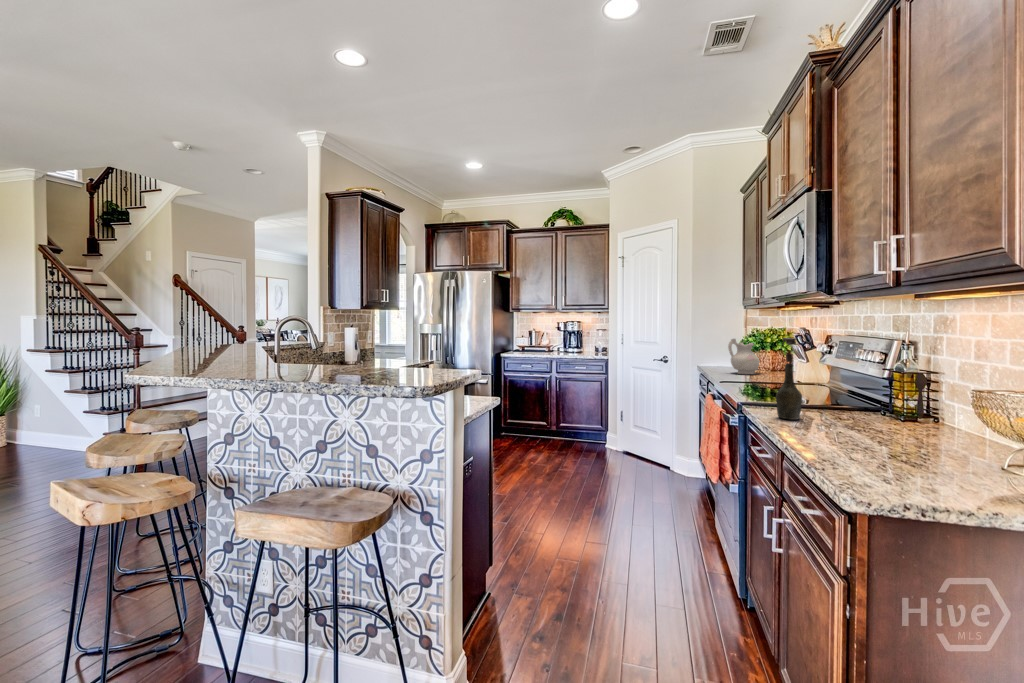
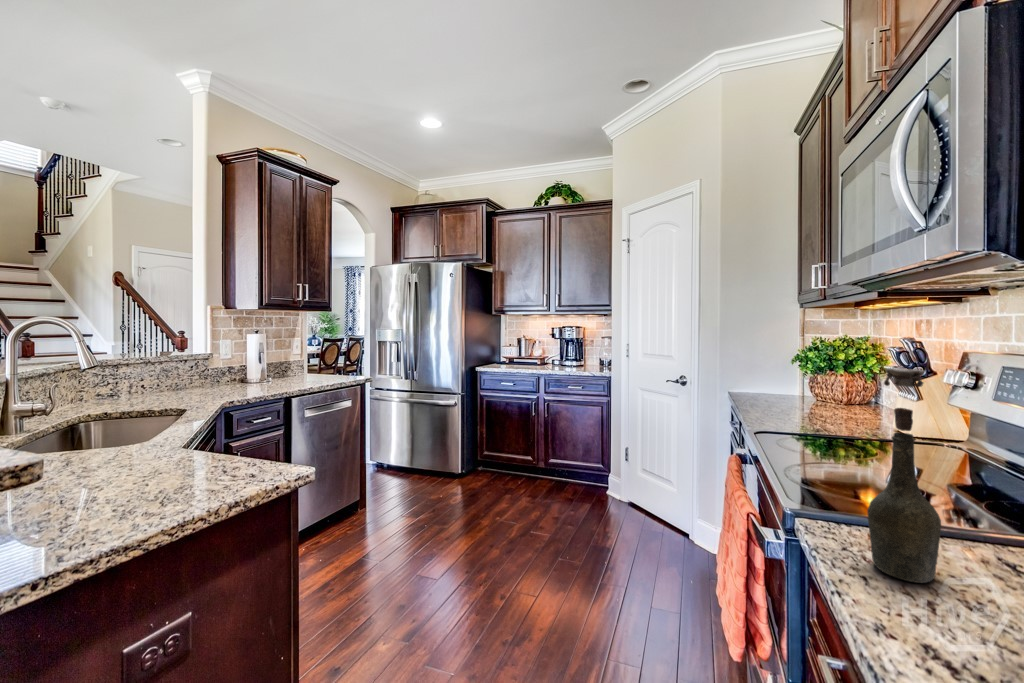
ceramic pitcher: present [728,339,760,375] -> none [774,353,830,411]

